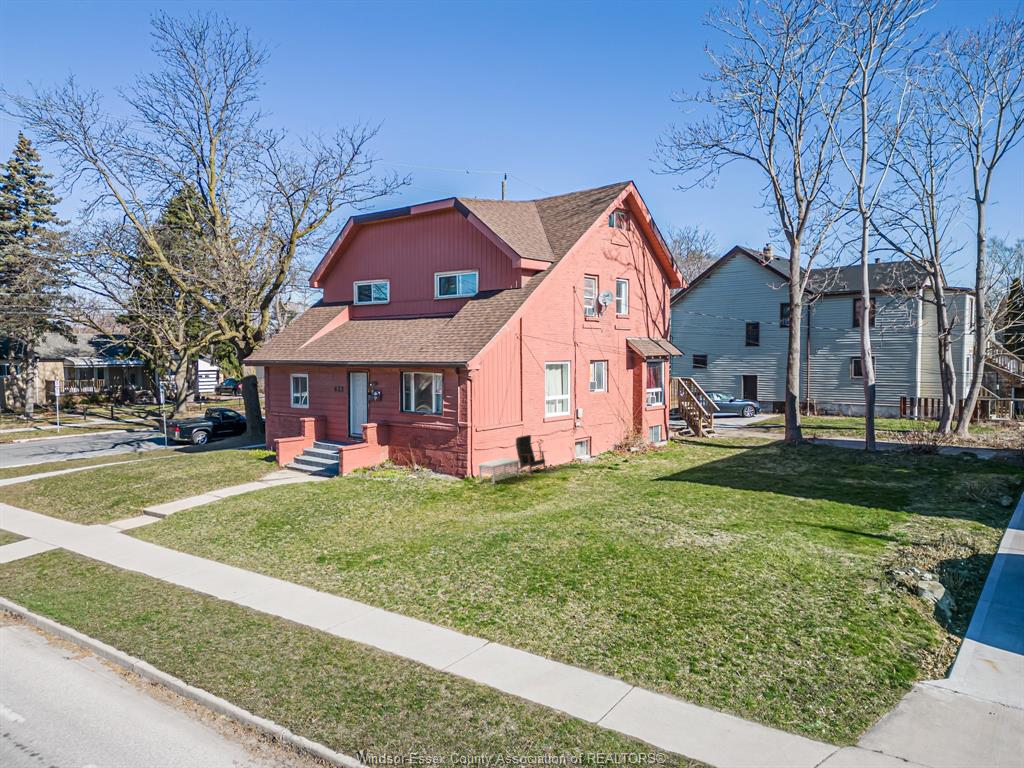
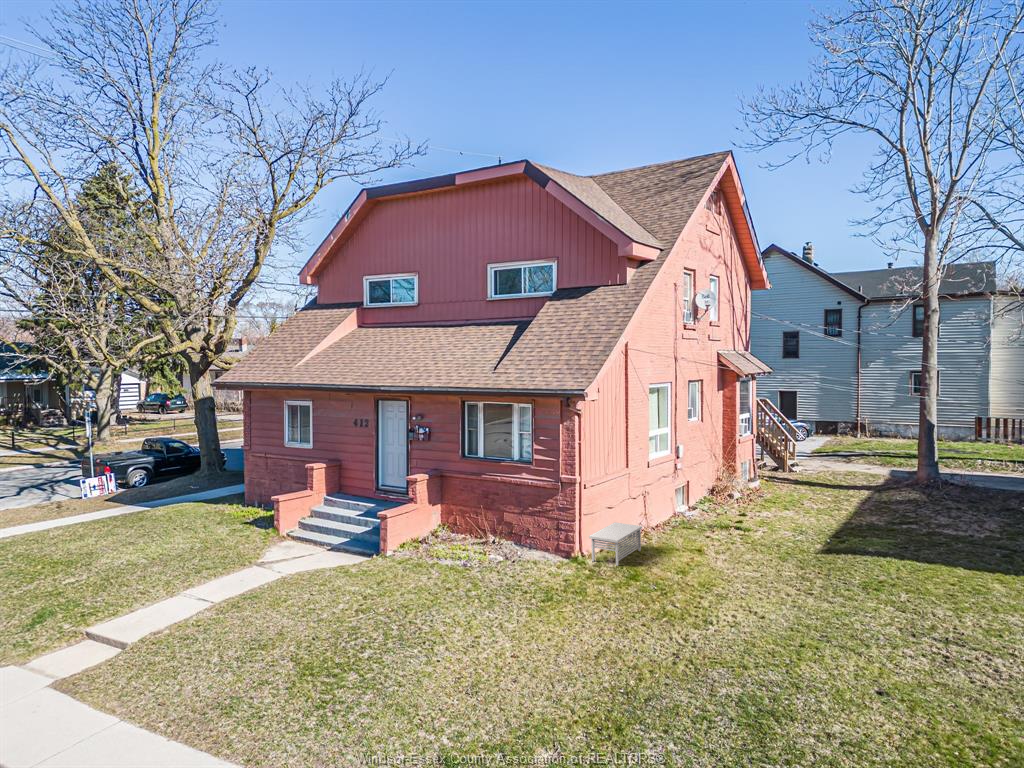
lounge chair: present [516,435,546,474] -> none [625,487,668,545]

